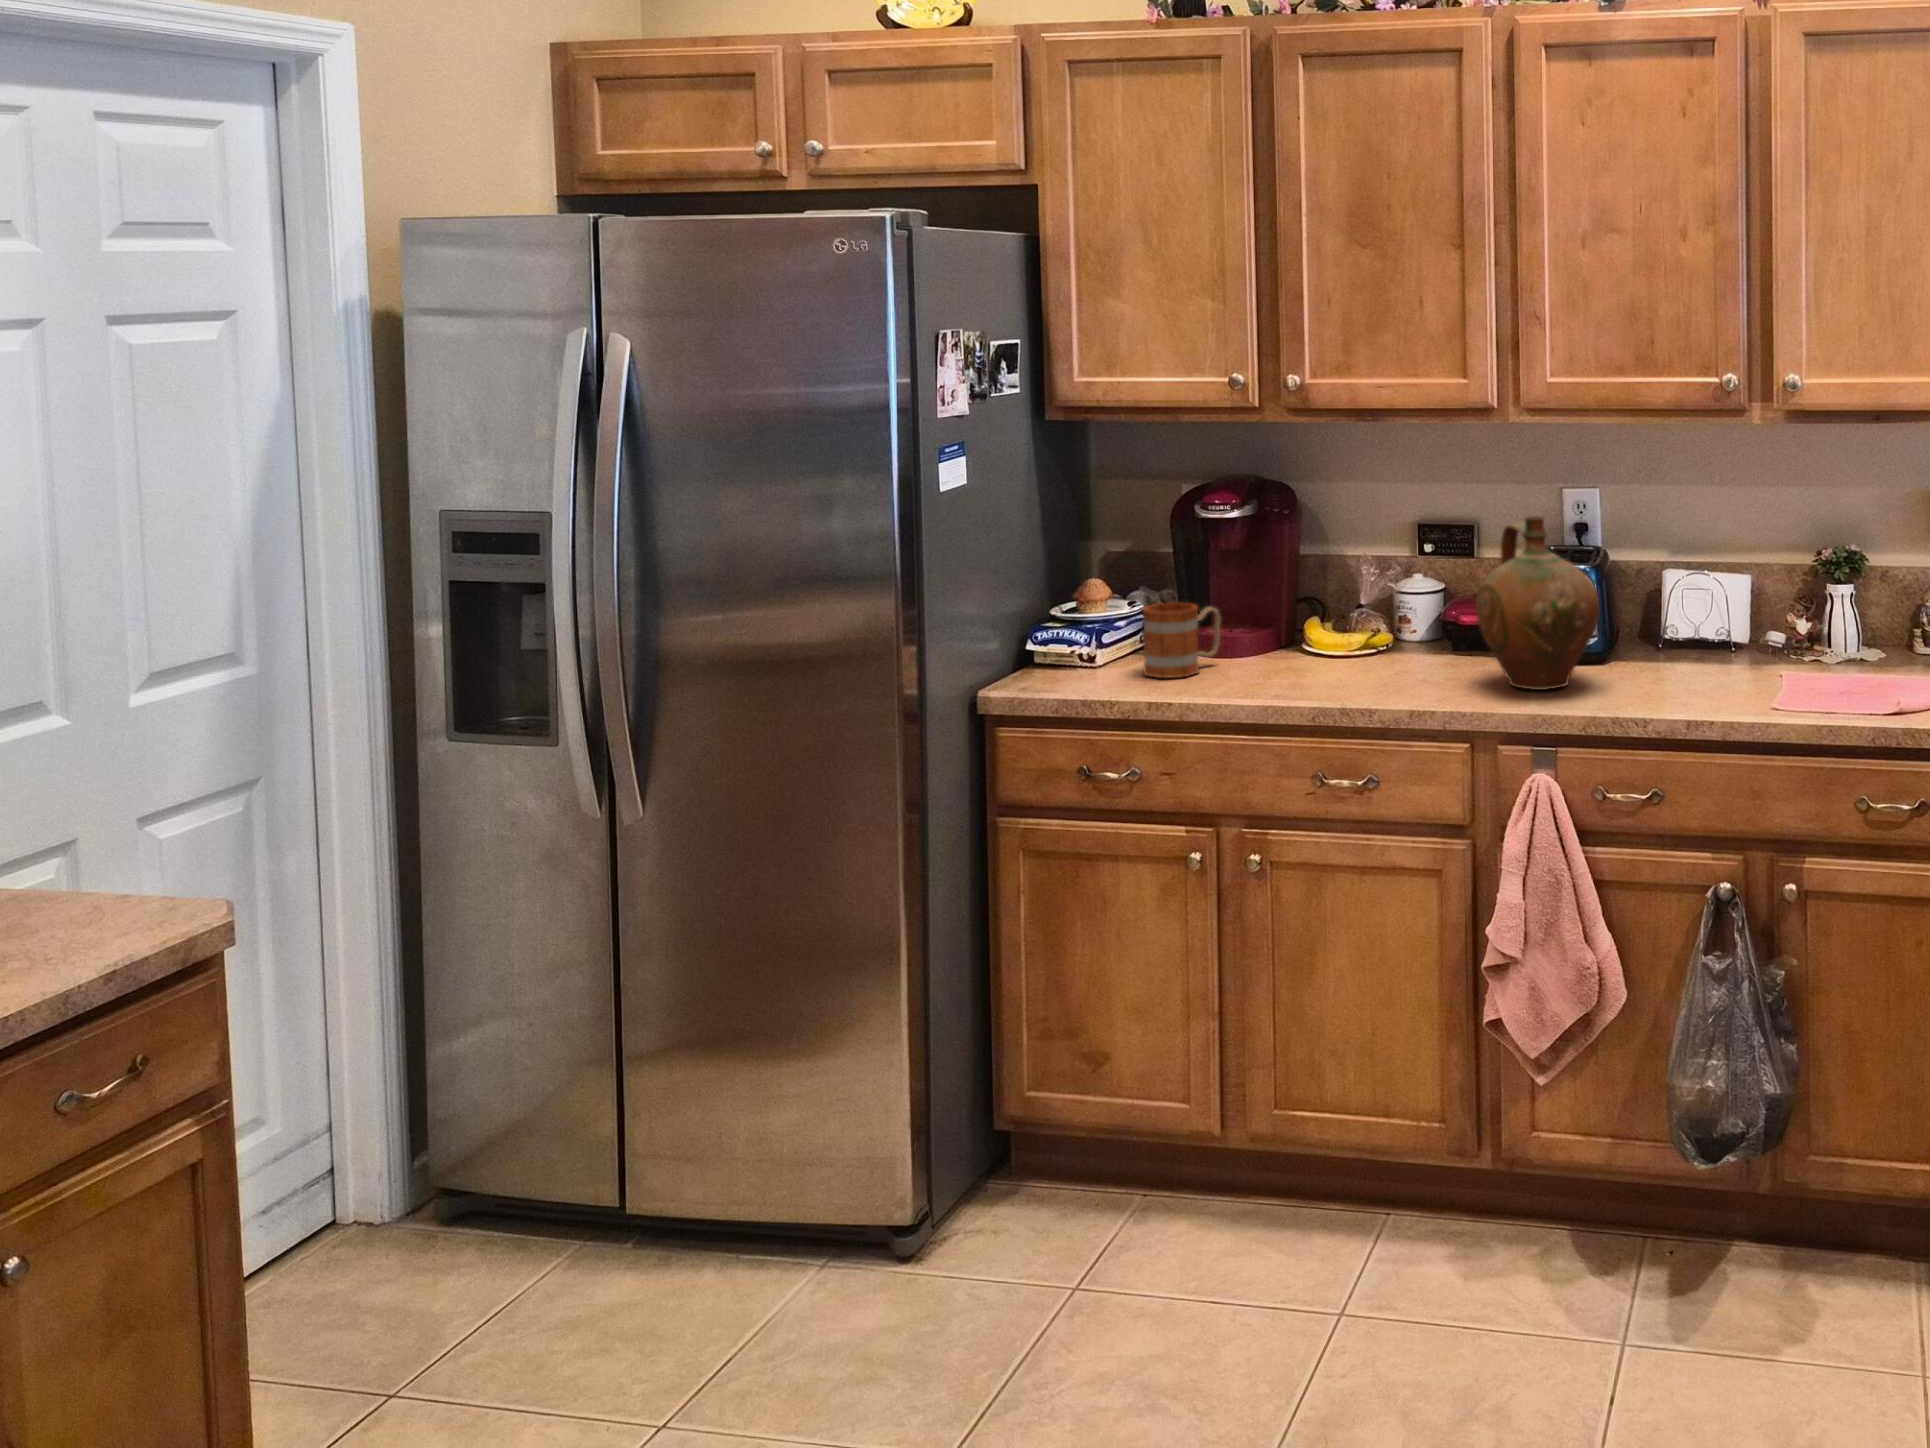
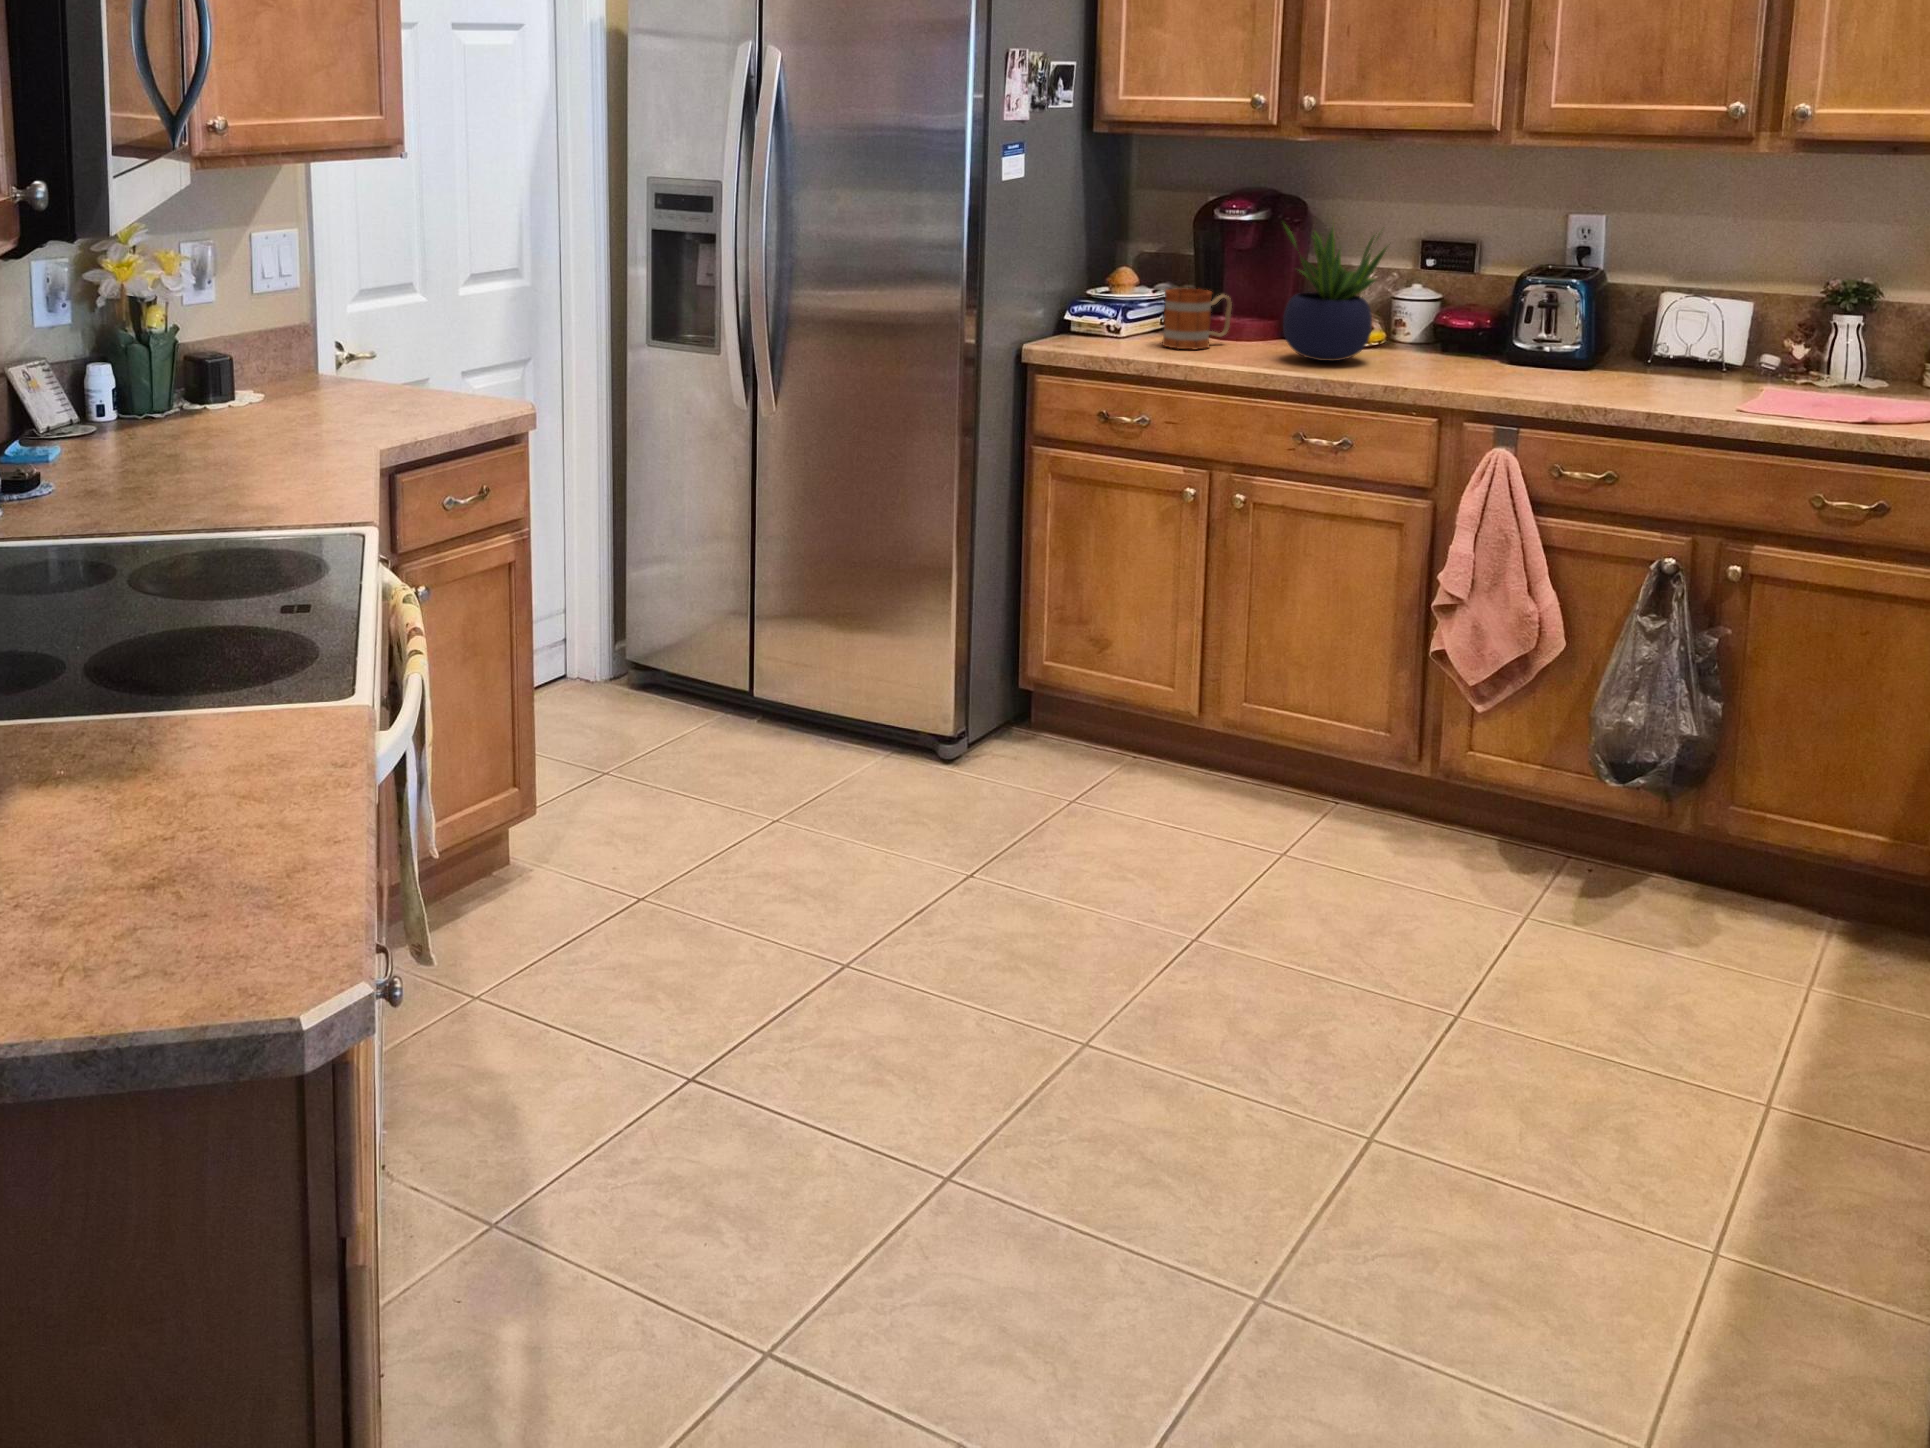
potted plant: none [1274,507,1396,681] -> present [1283,224,1387,361]
ceramic jug: present [1476,516,1599,690] -> none [1461,228,1579,381]

